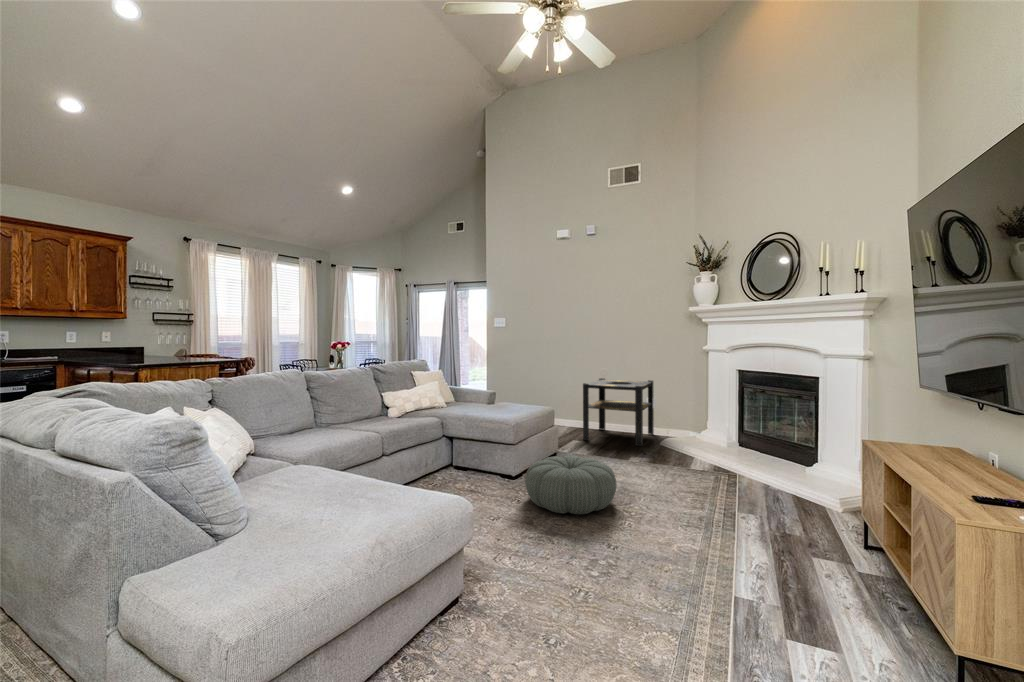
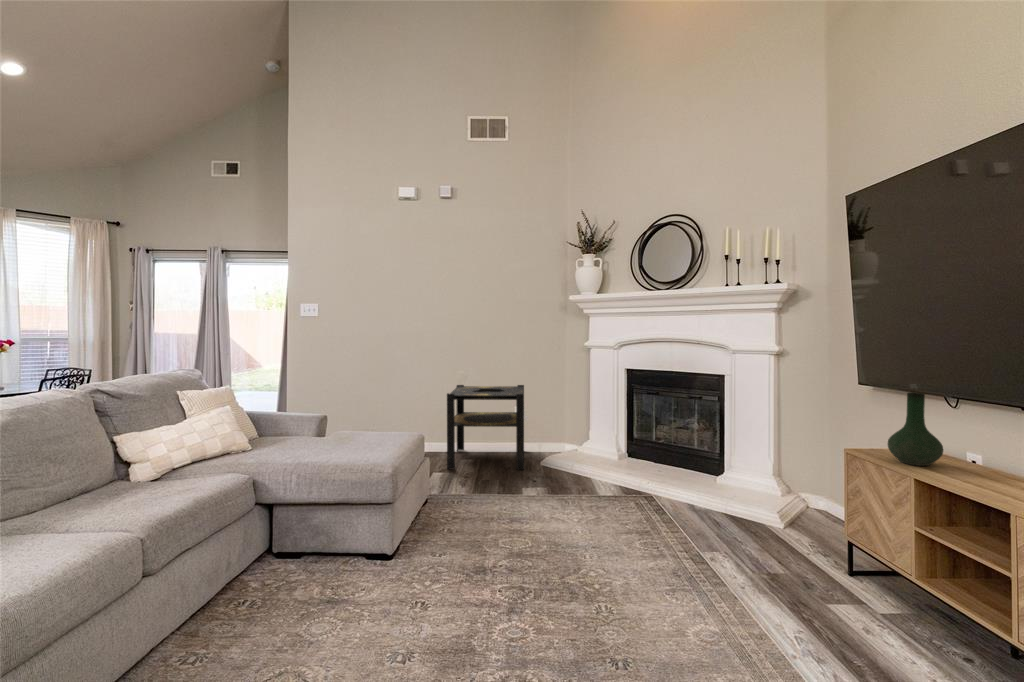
vase: none [894,390,945,455] -> present [888,392,943,466]
pouf: present [525,456,616,514] -> none [430,510,571,615]

